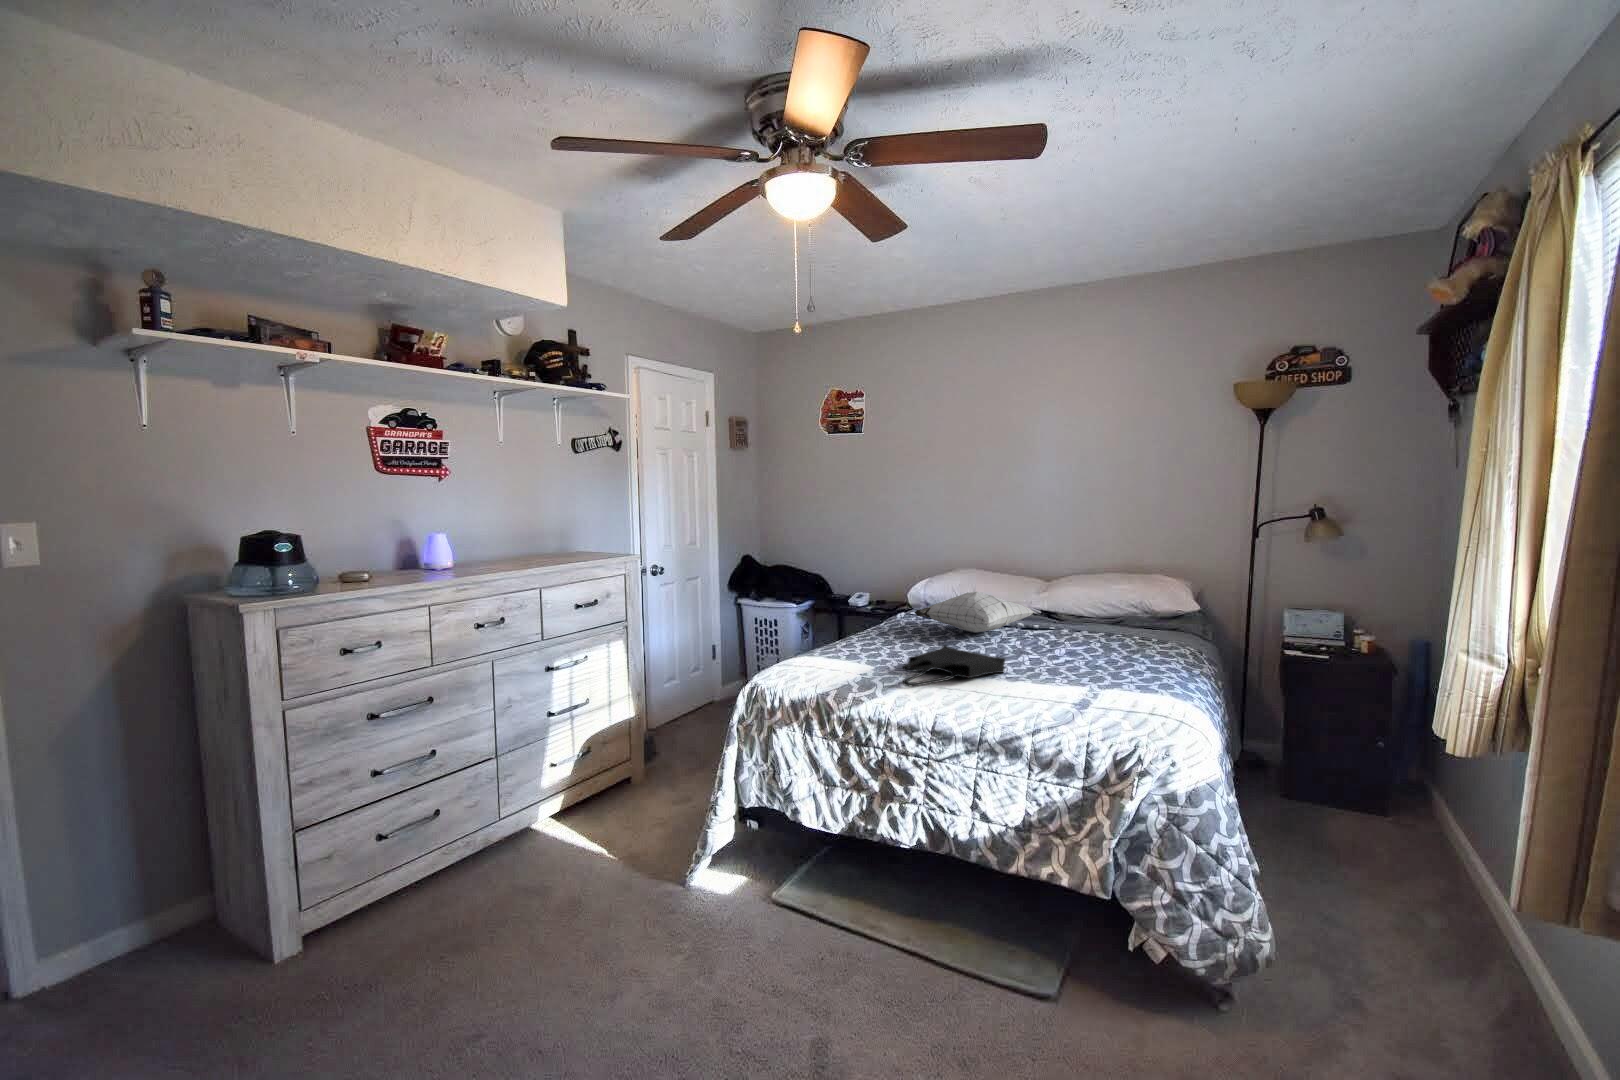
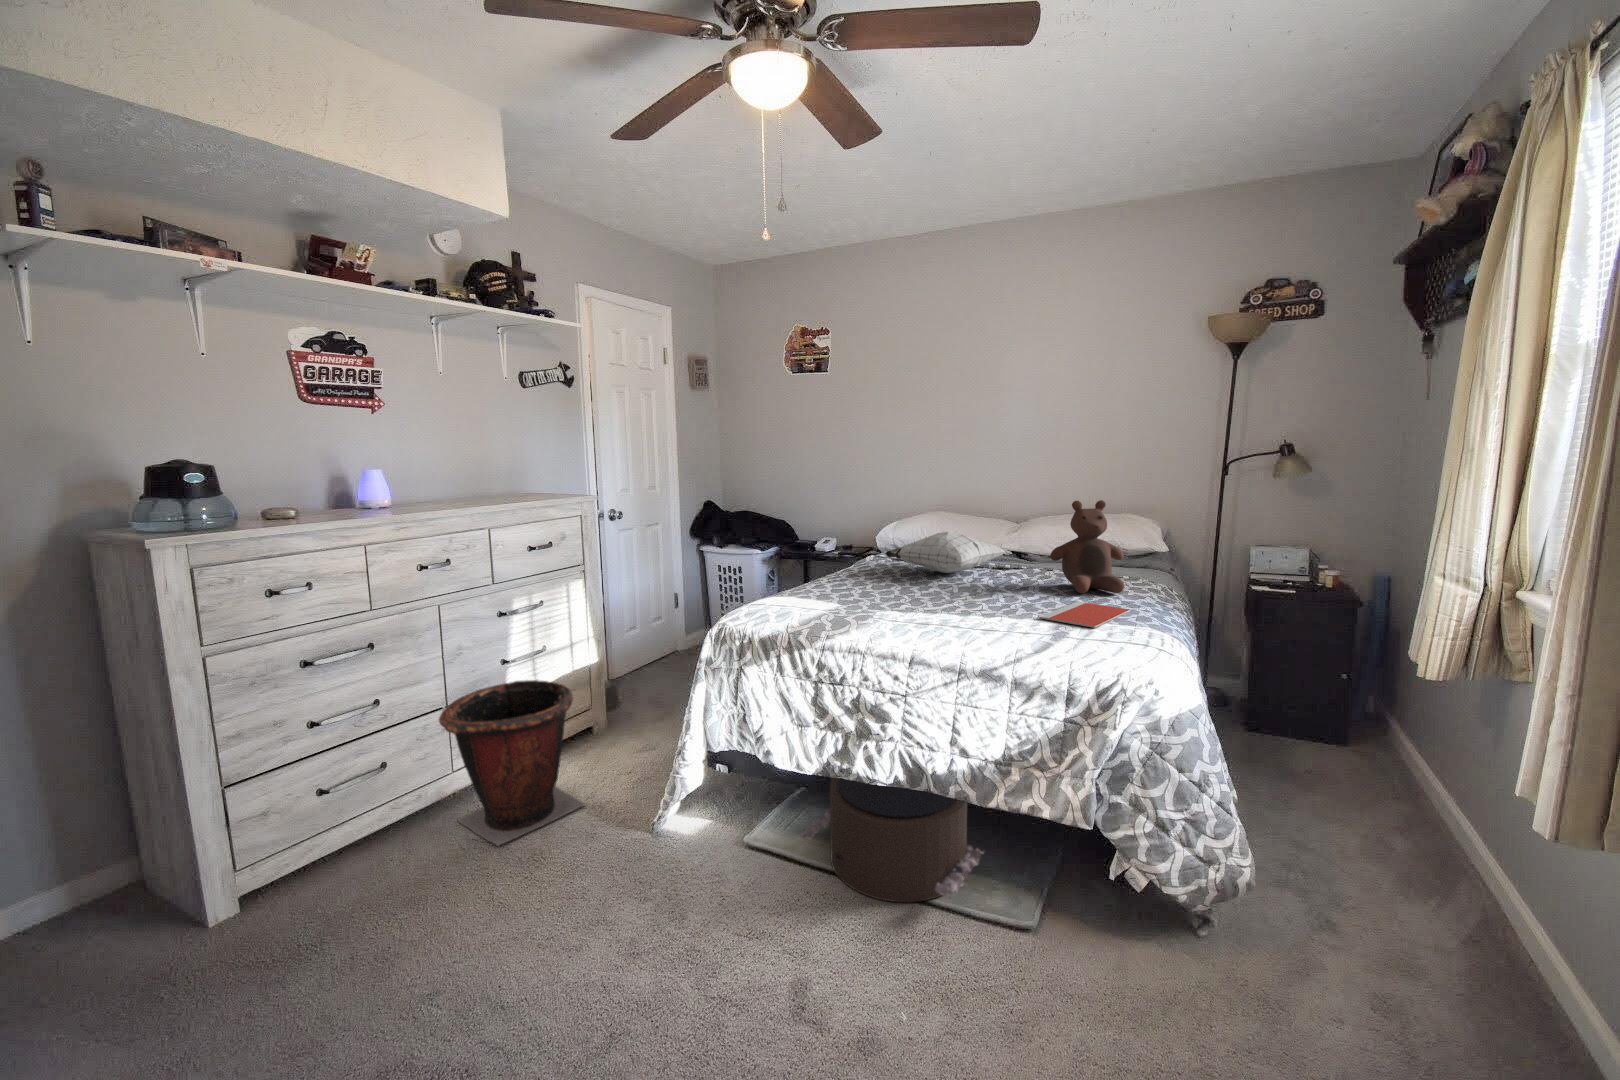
stuffed bear: none [1077,564,1151,657] -> present [1050,500,1124,593]
tote bag: present [903,645,1005,686] -> none [877,583,981,624]
notebook: none [1063,666,1155,694] -> present [1040,602,1130,628]
waste bin: none [488,730,623,894] -> present [439,680,585,846]
pouf: none [825,818,1007,966] -> present [801,778,984,902]

